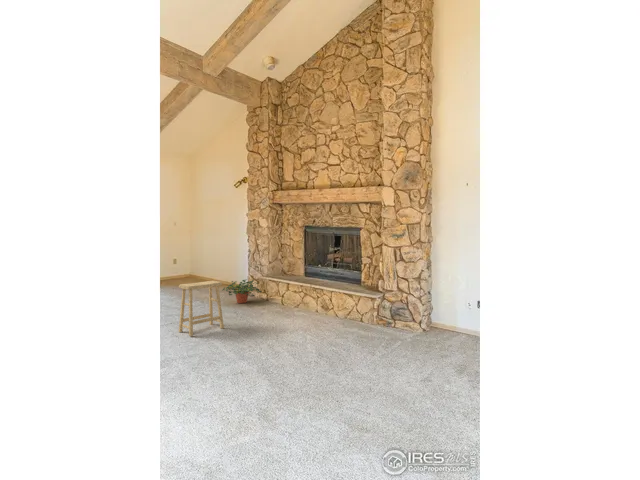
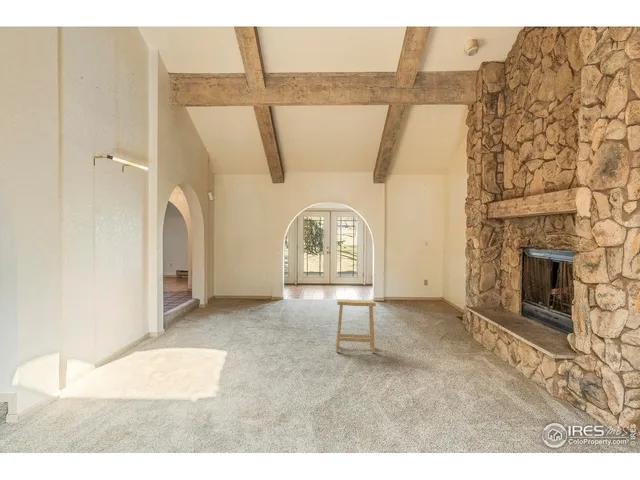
potted plant: present [222,280,262,303] -> none [416,308,464,336]

